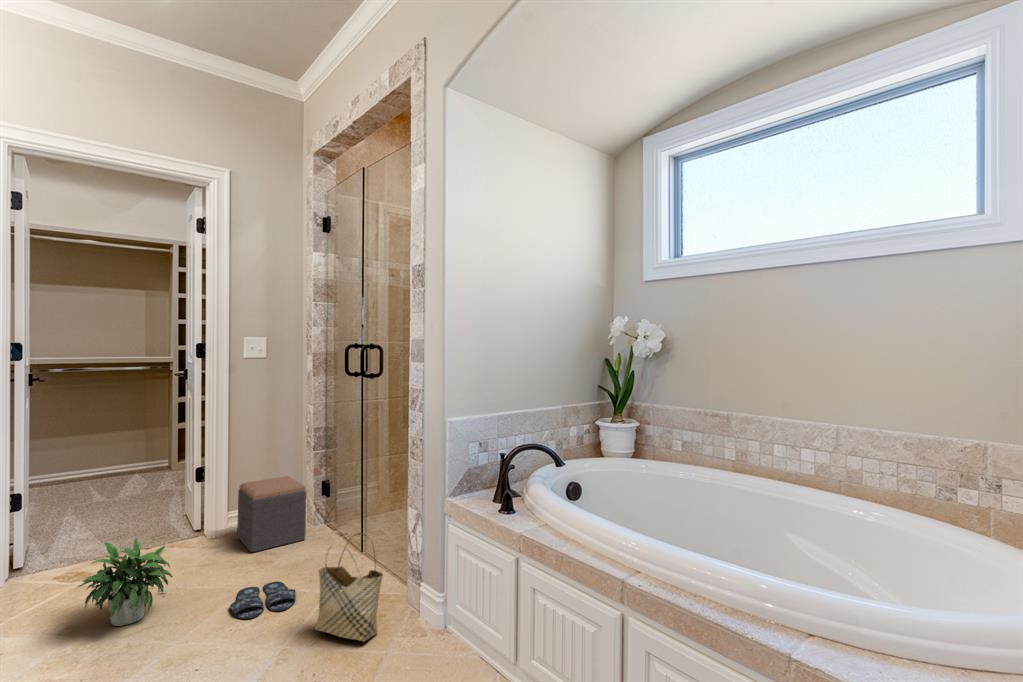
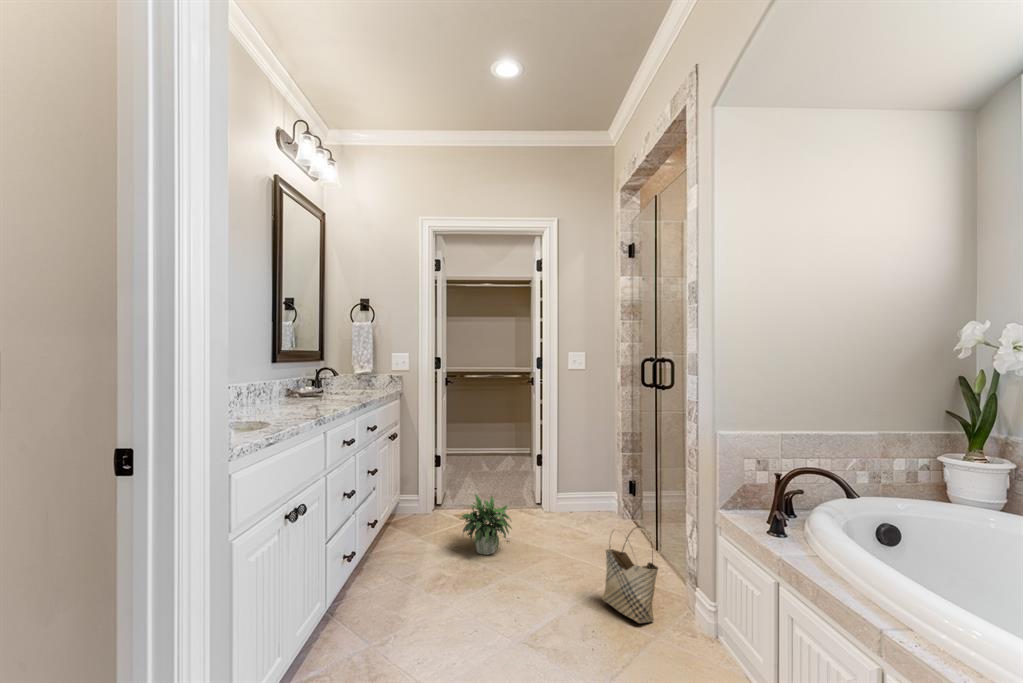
footstool: present [237,476,307,552] -> none [562,471,613,529]
slippers: present [230,581,296,619] -> none [547,553,595,578]

